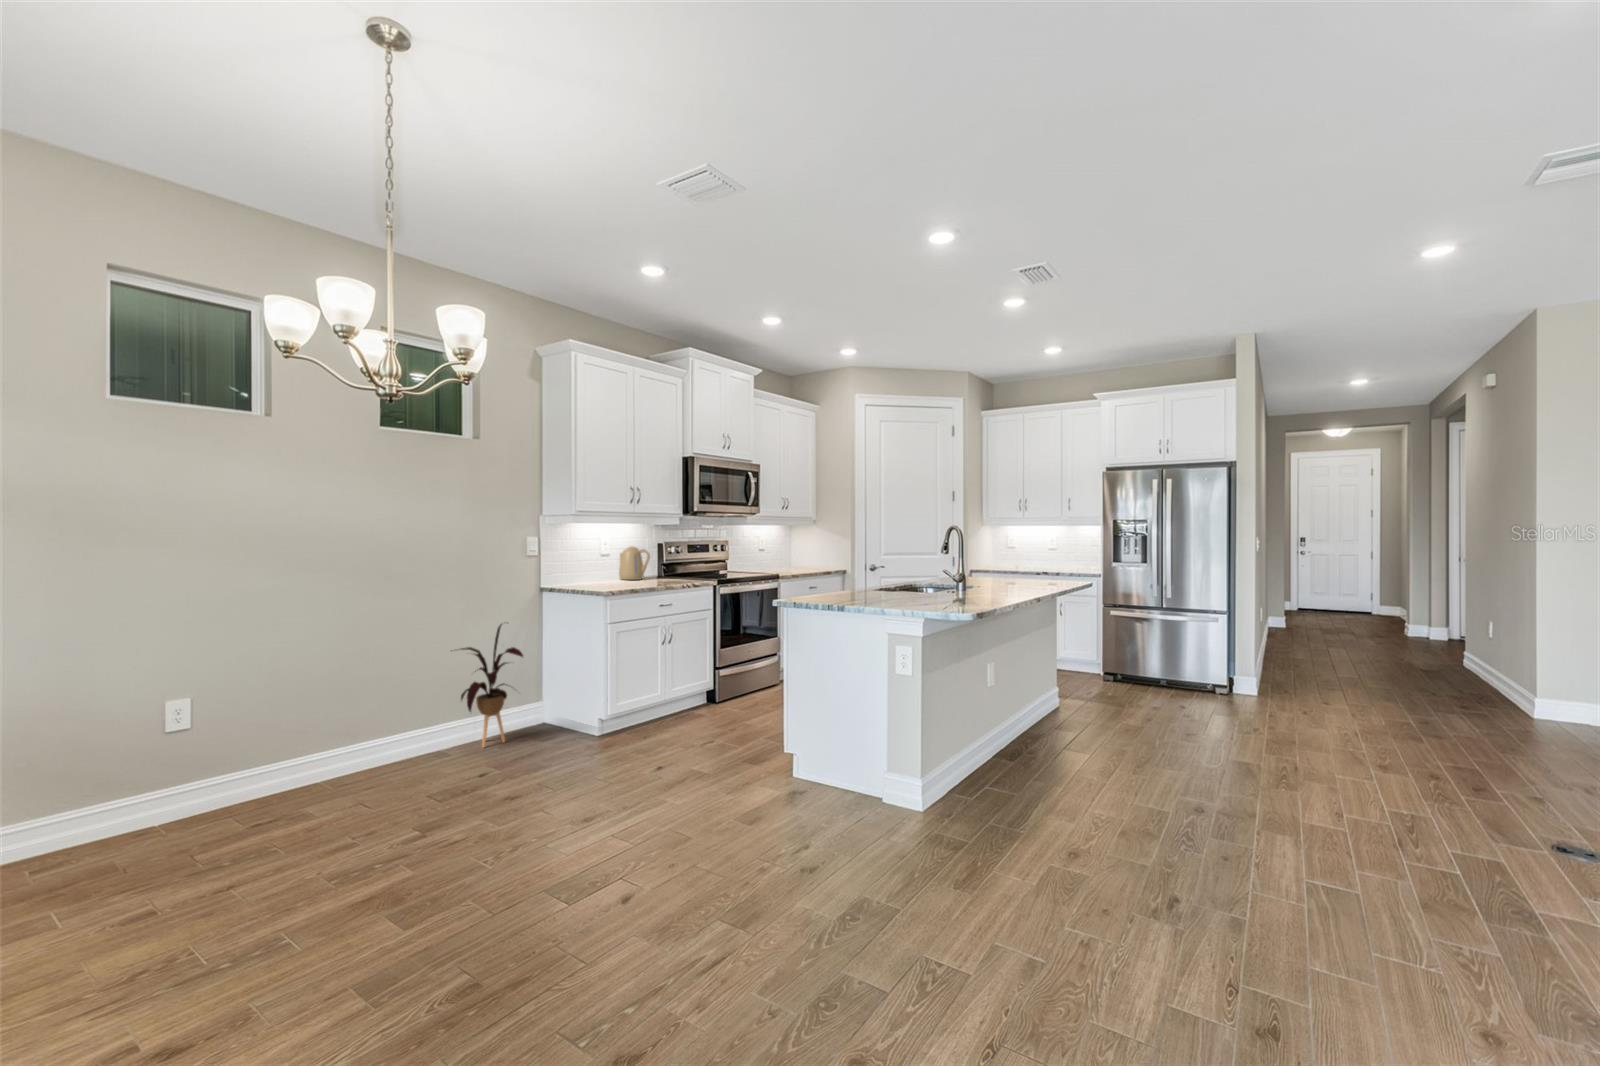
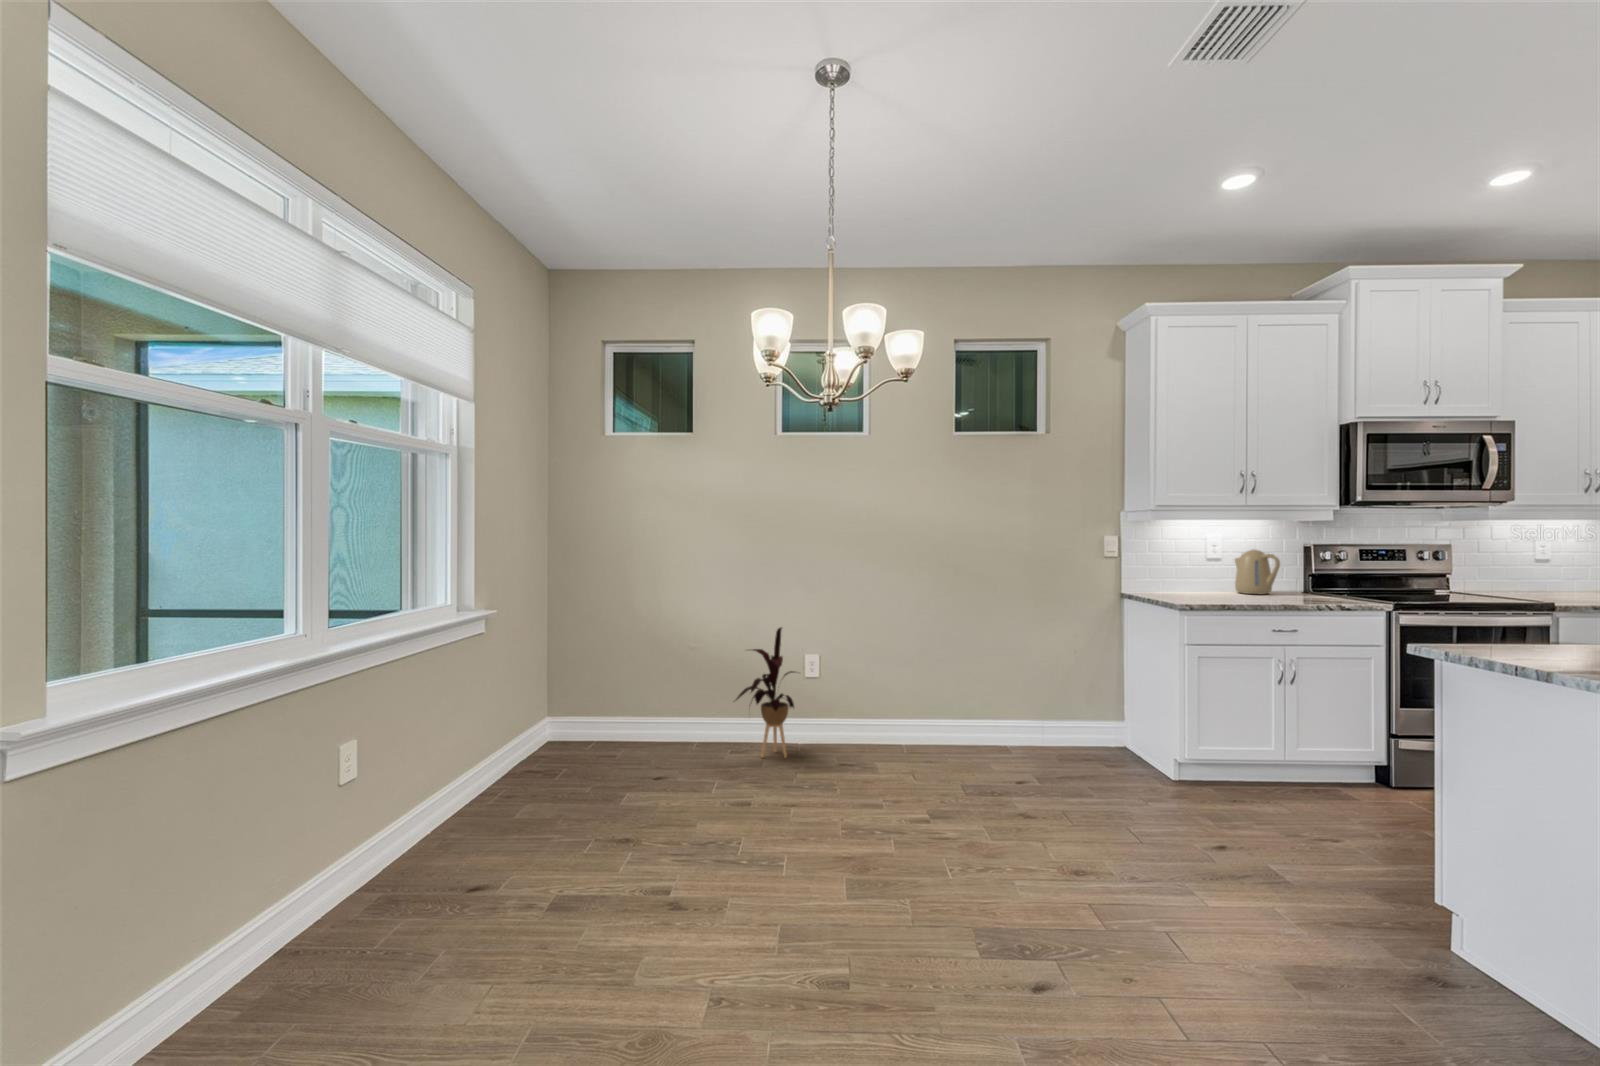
house plant: present [451,622,523,748] -> present [736,628,794,758]

